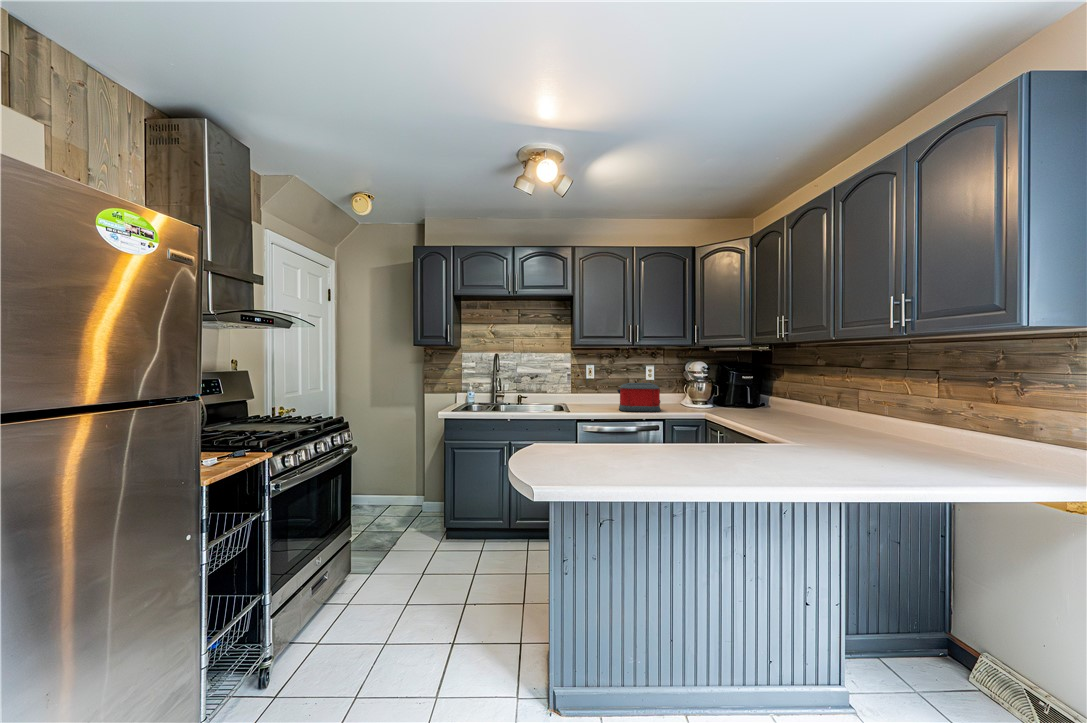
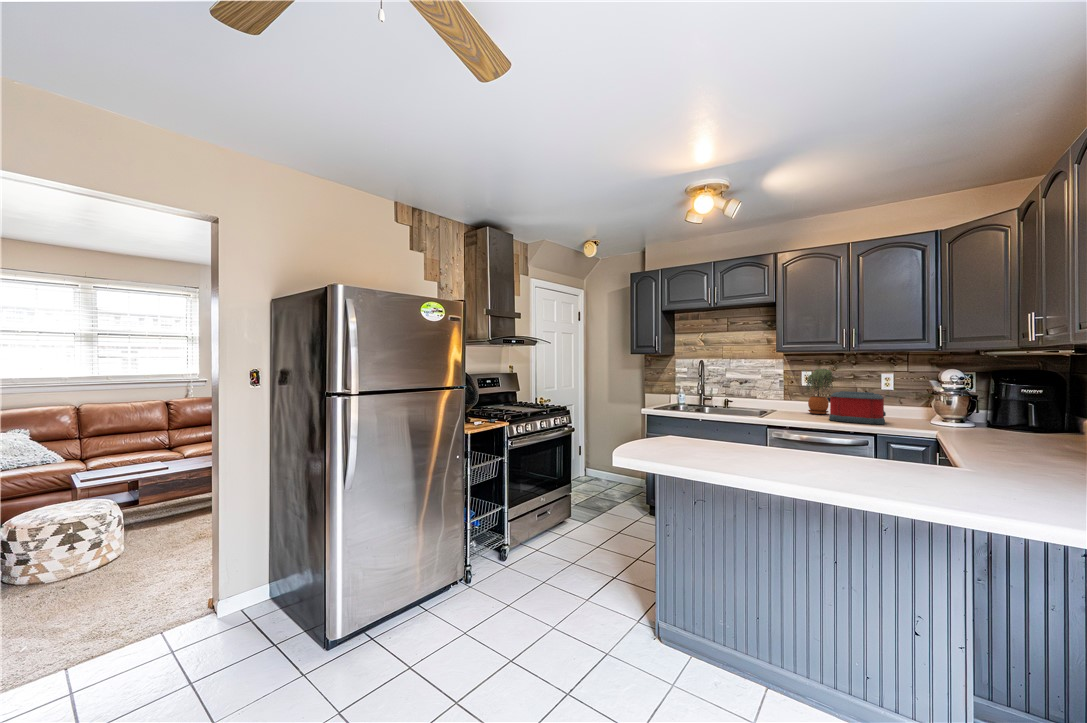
potted plant: none [593,362,617,406] -> present [807,369,833,414]

